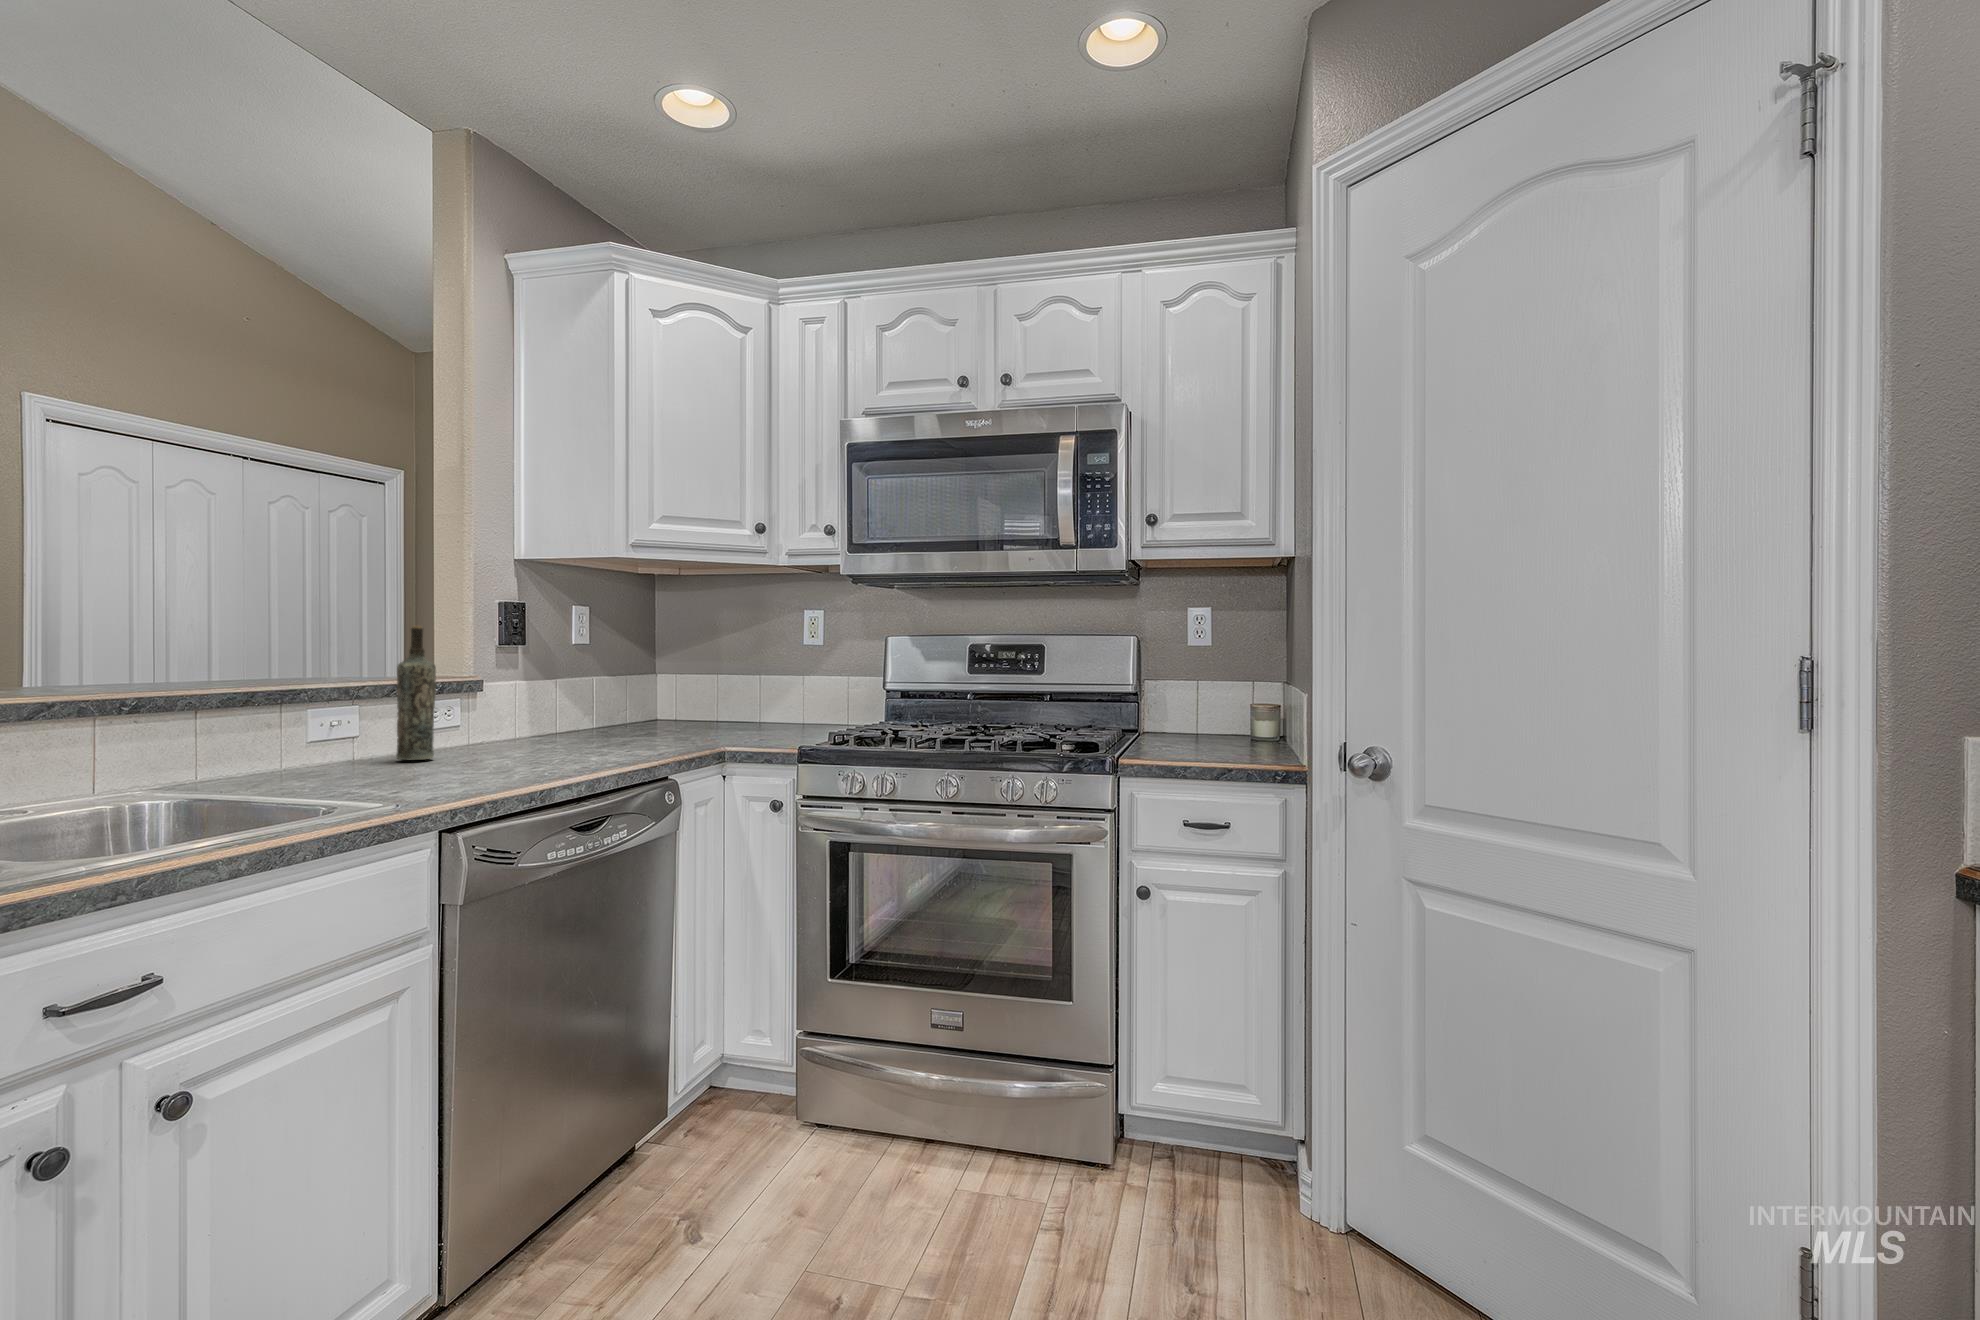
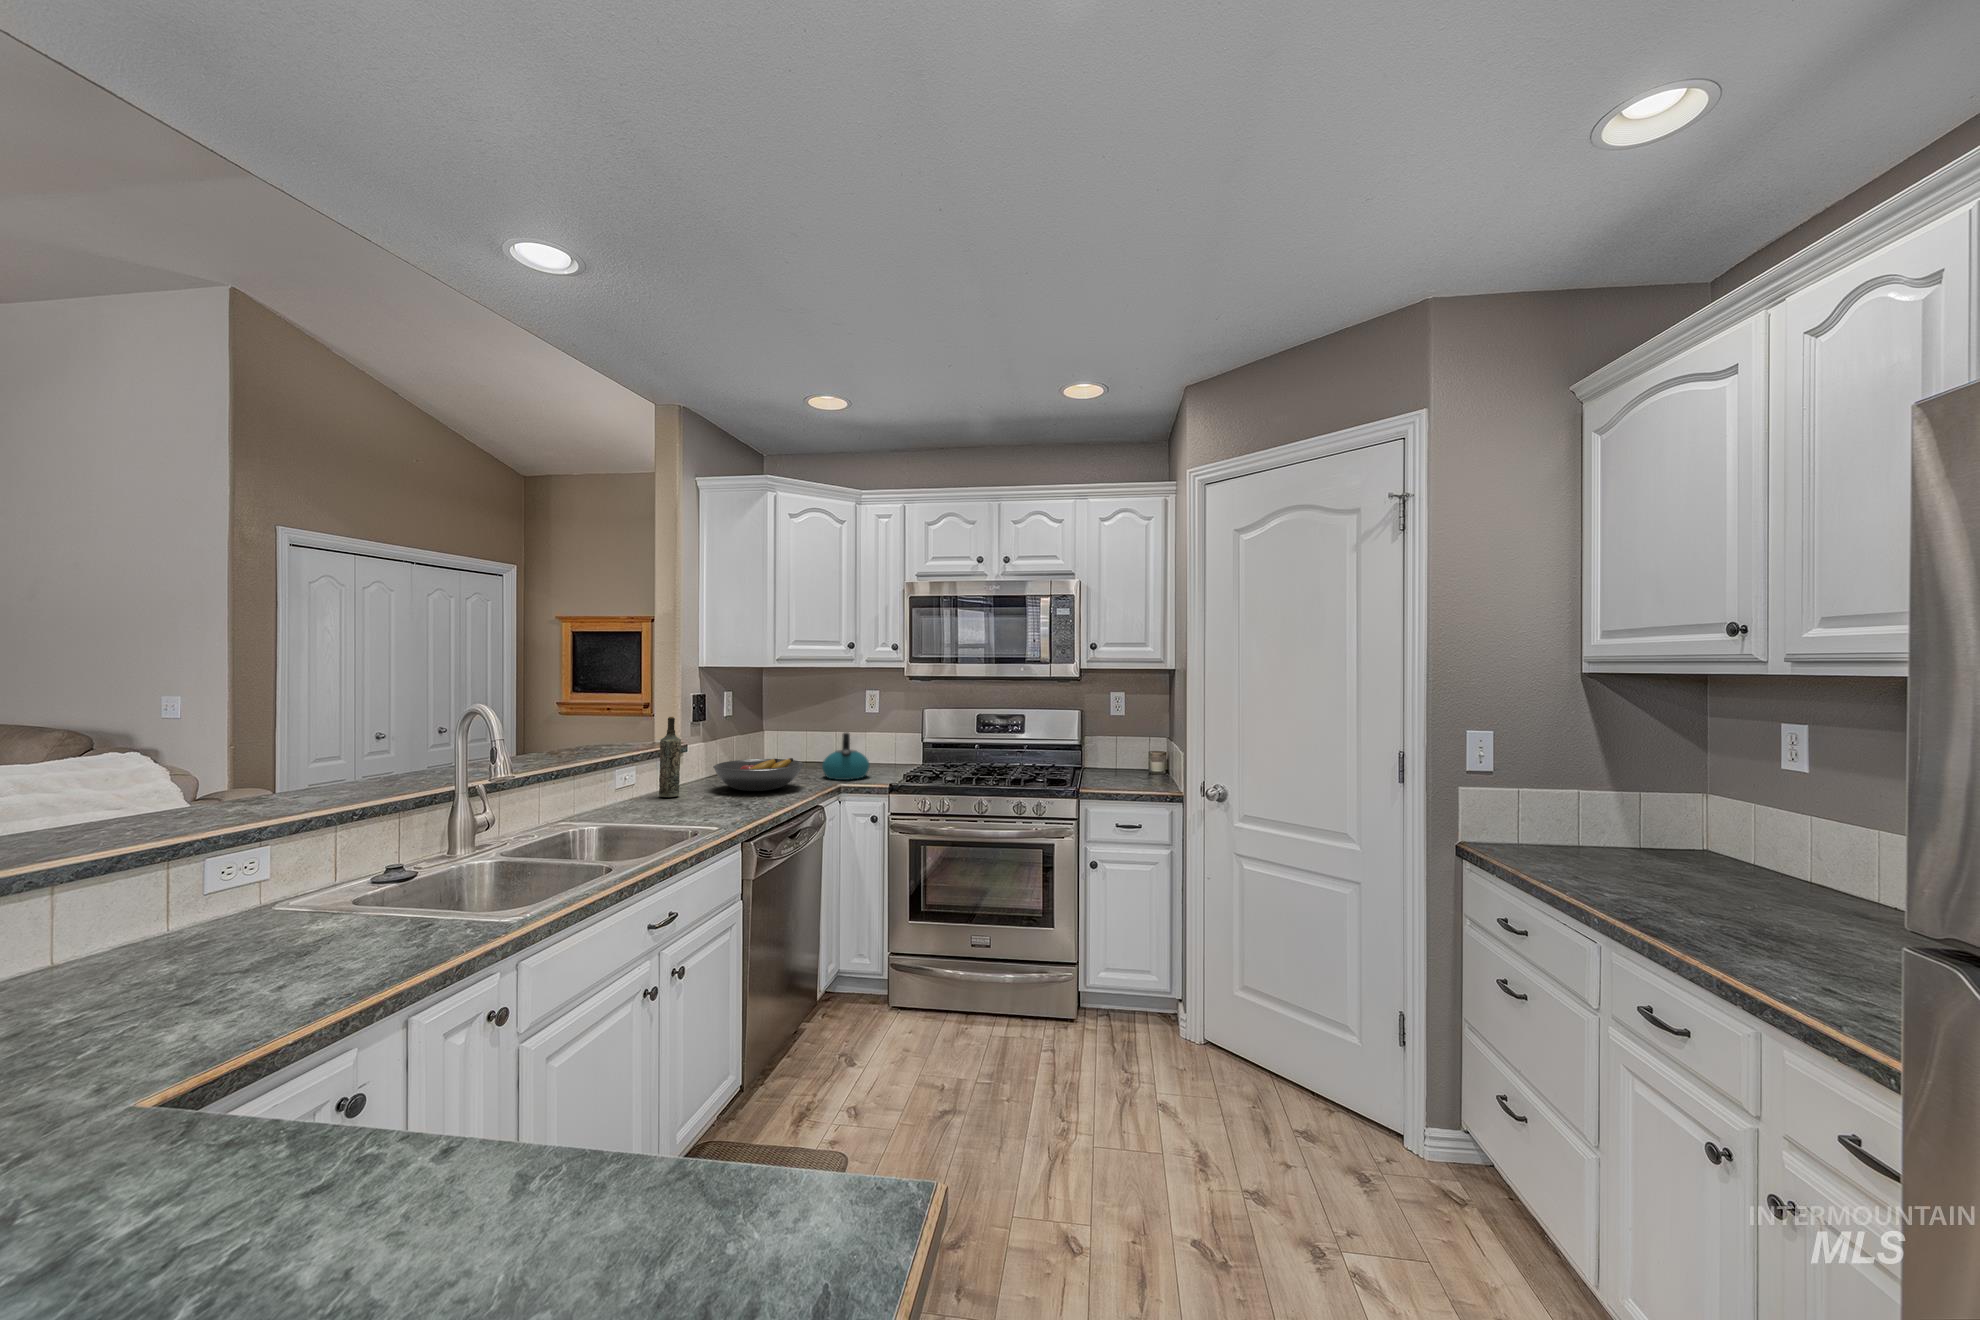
kettle: none [711,668,788,743] -> present [822,733,869,780]
fruit bowl: none [502,701,658,755] -> present [713,758,803,791]

